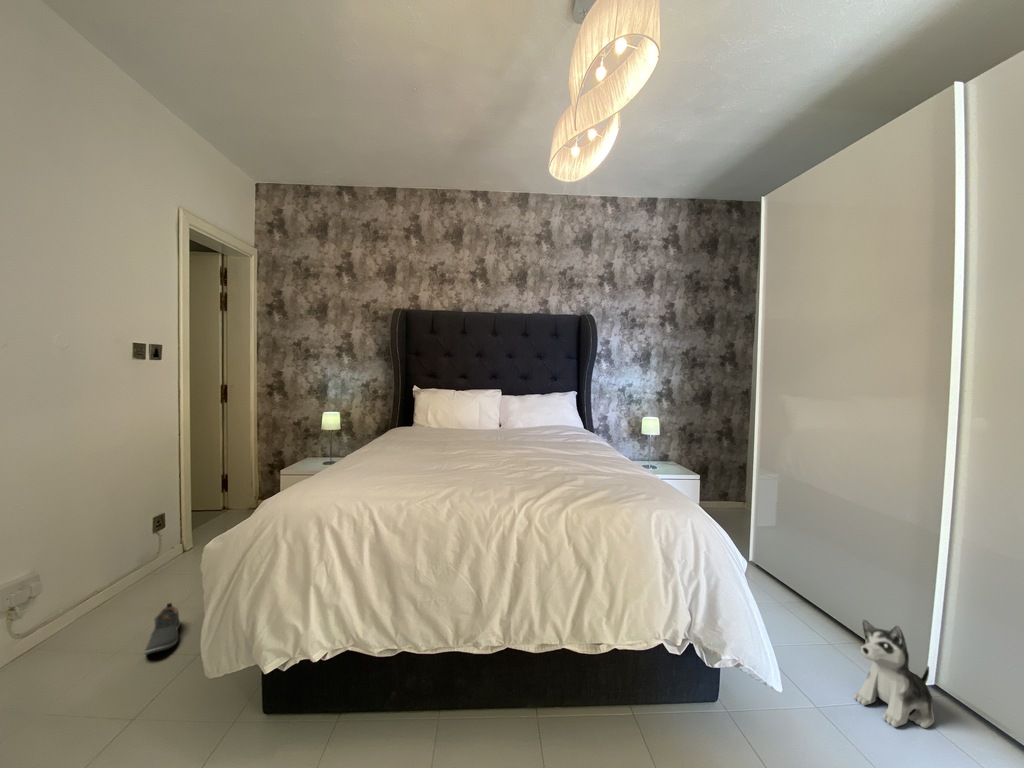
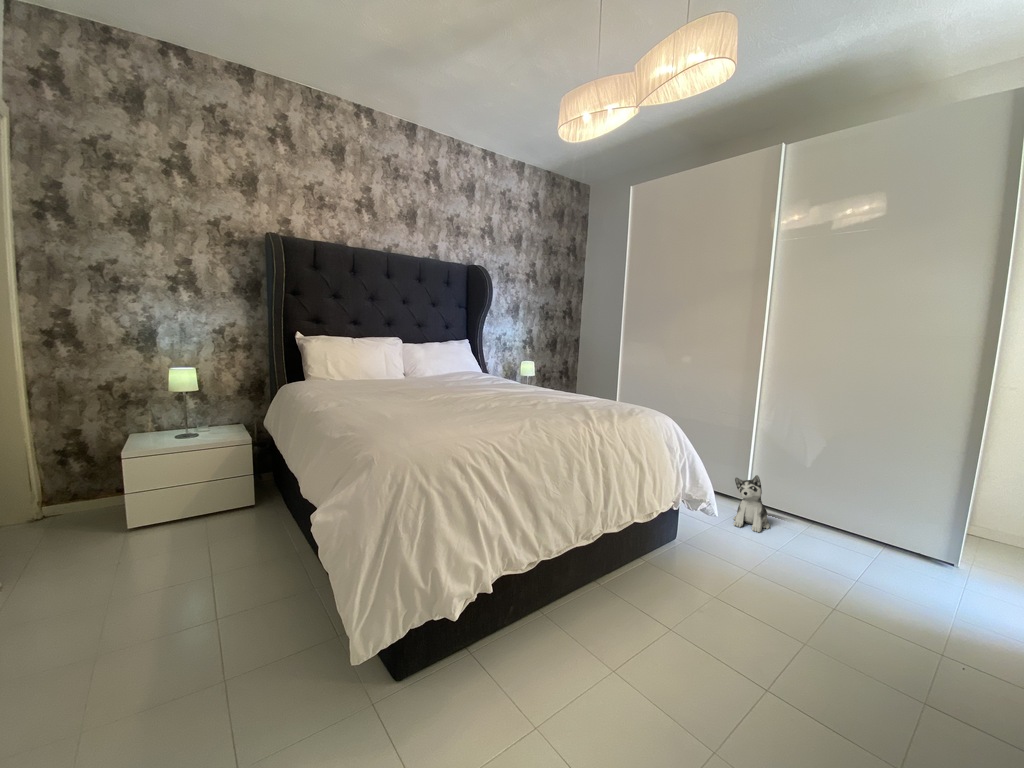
shoe: present [144,603,181,654] -> none [103,642,173,708]

